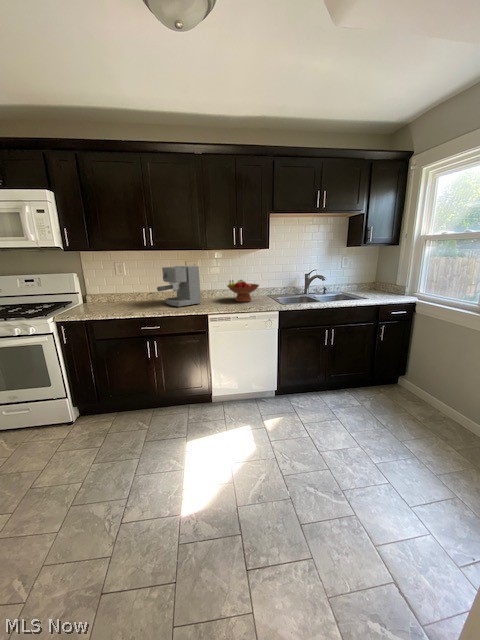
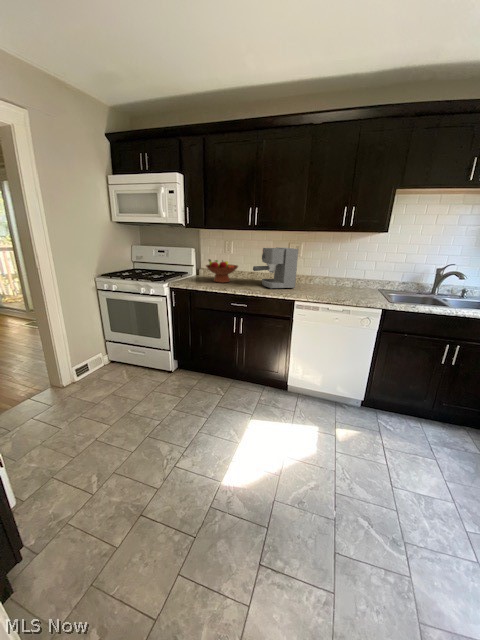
fruit bowl: present [227,280,259,302] -> present [206,259,238,283]

